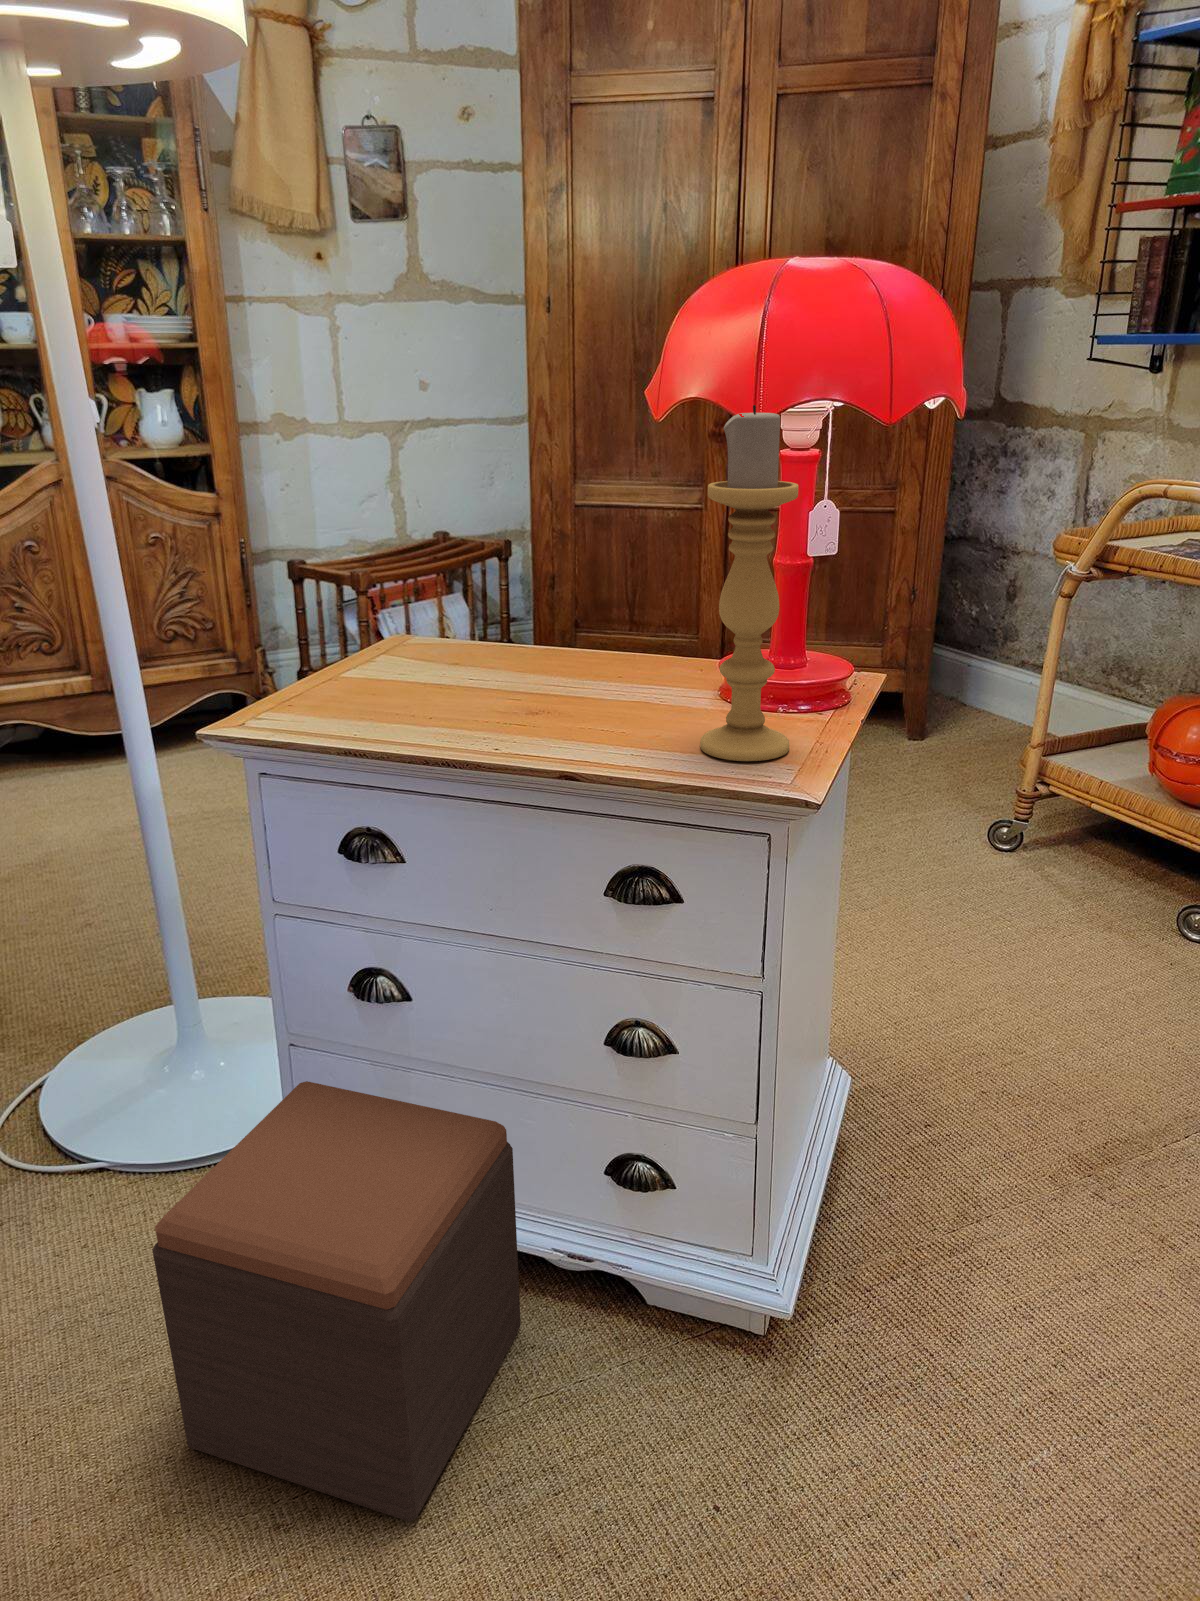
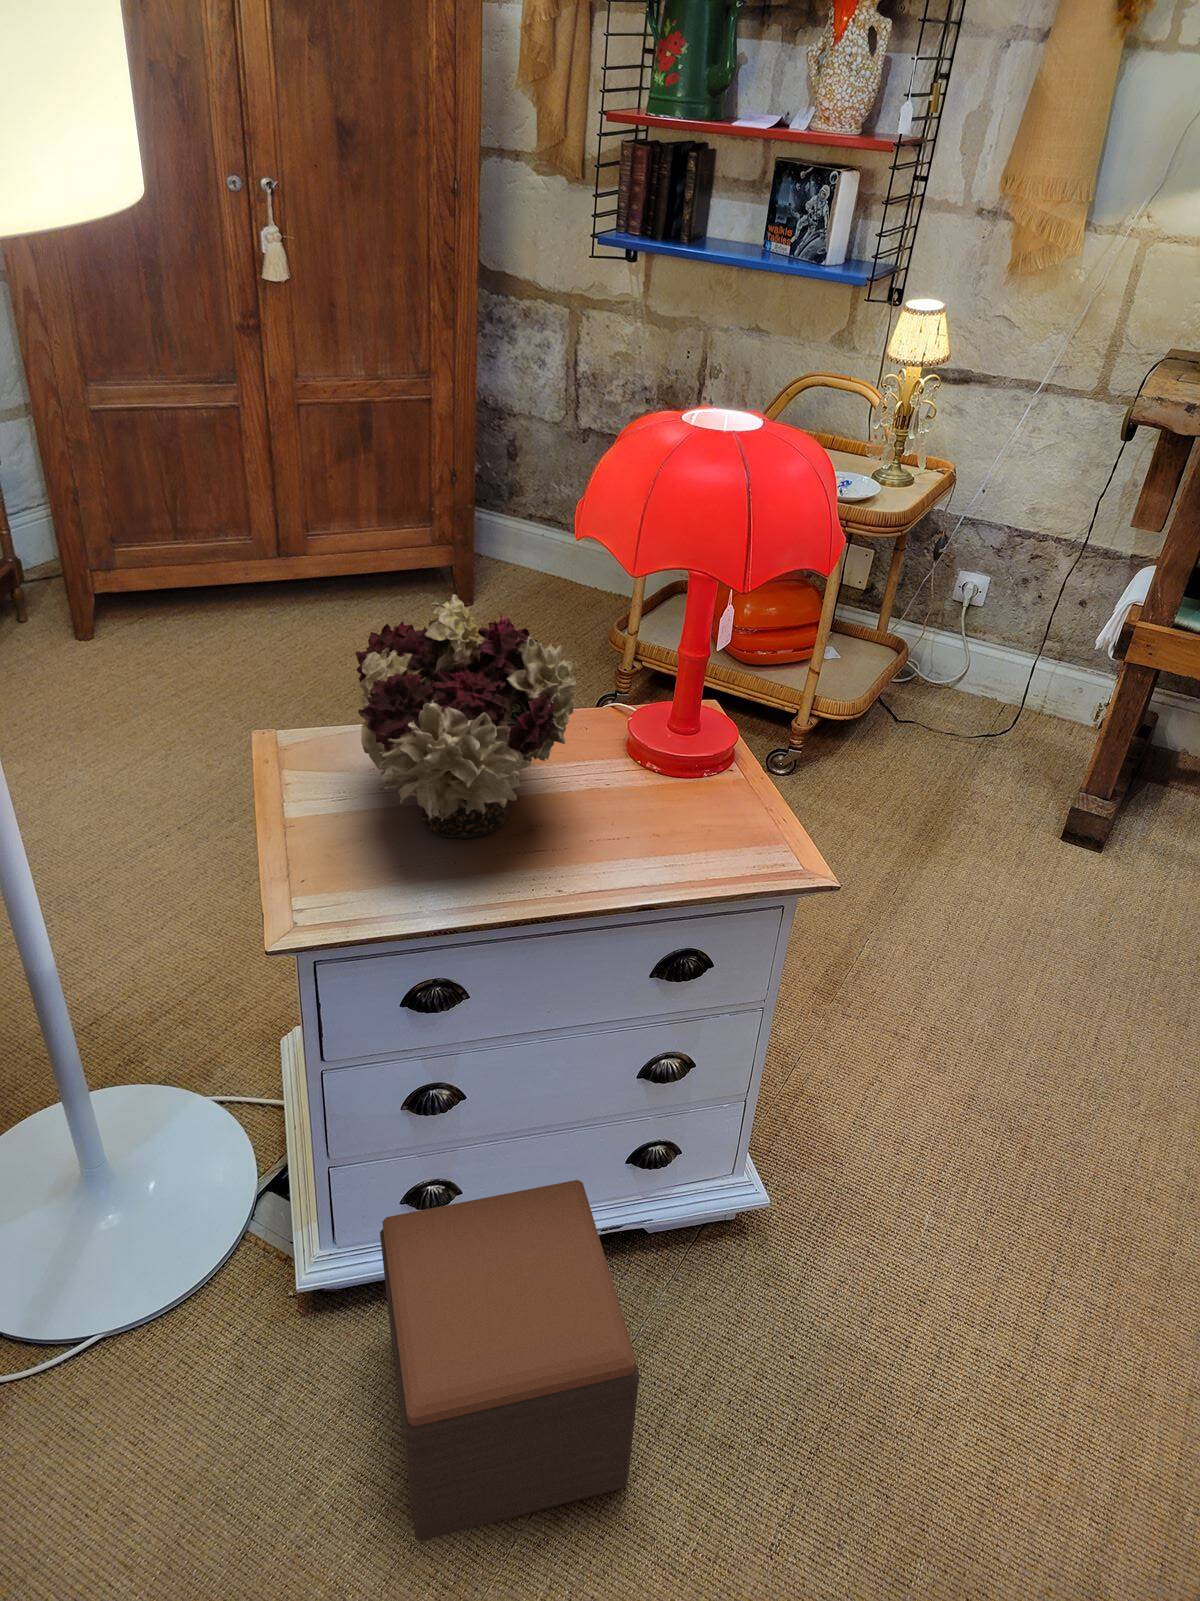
candle holder: present [700,405,798,761] -> none [674,591,769,857]
flower arrangement: none [382,436,637,707] -> present [355,594,577,838]

